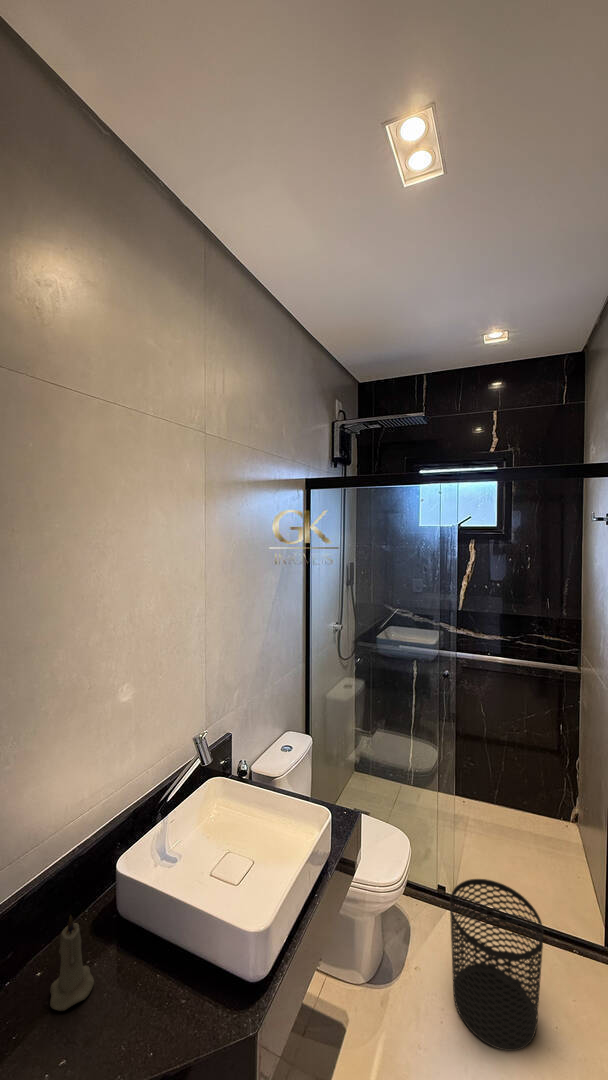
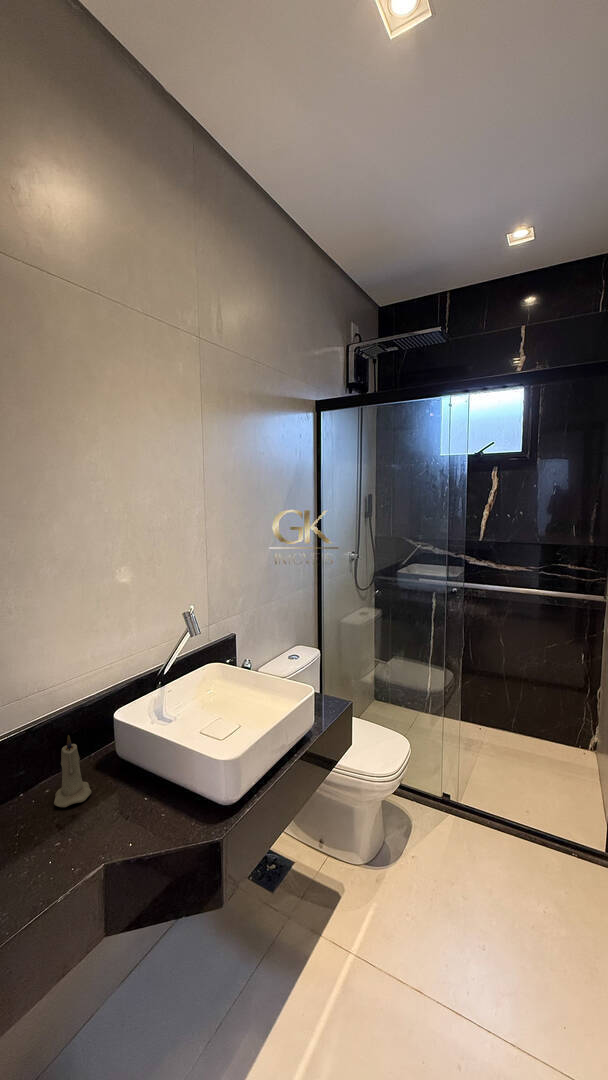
waste bin: present [450,879,543,1051] -> none [443,780,532,925]

